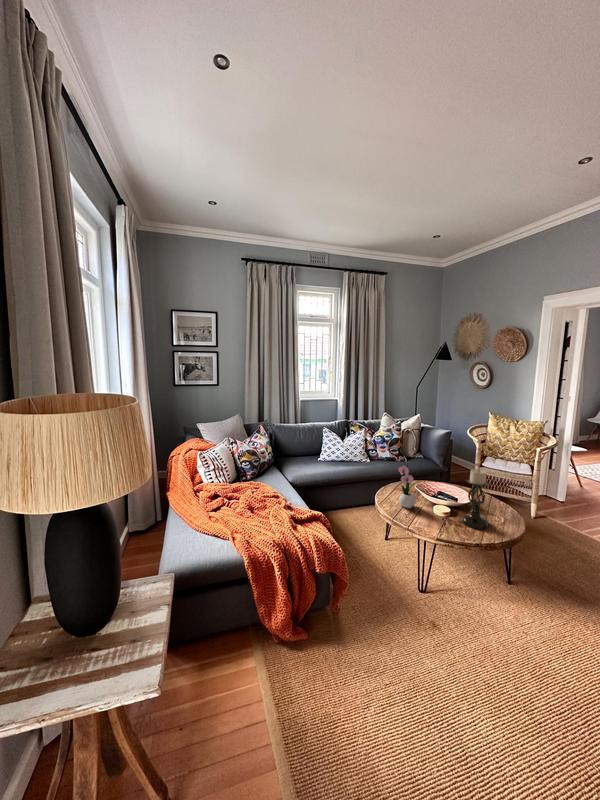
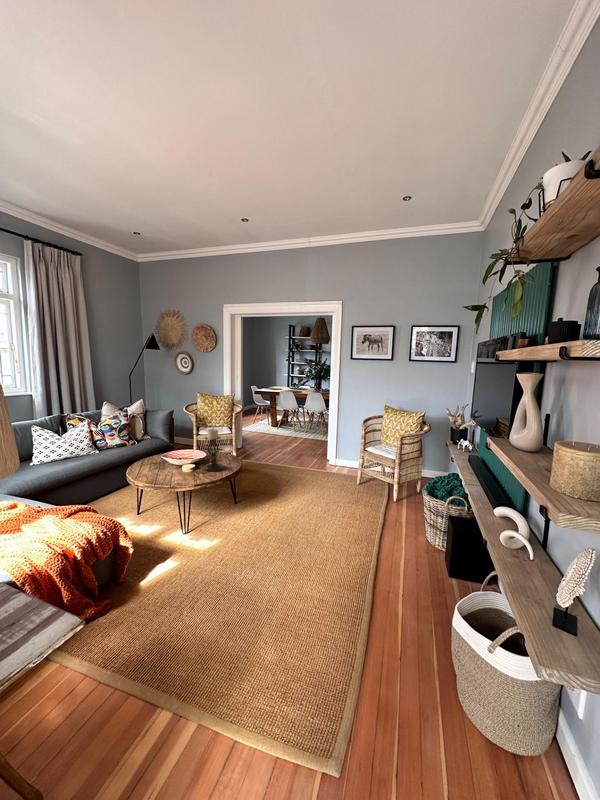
flower arrangement: present [398,457,418,509] -> none [151,432,168,475]

